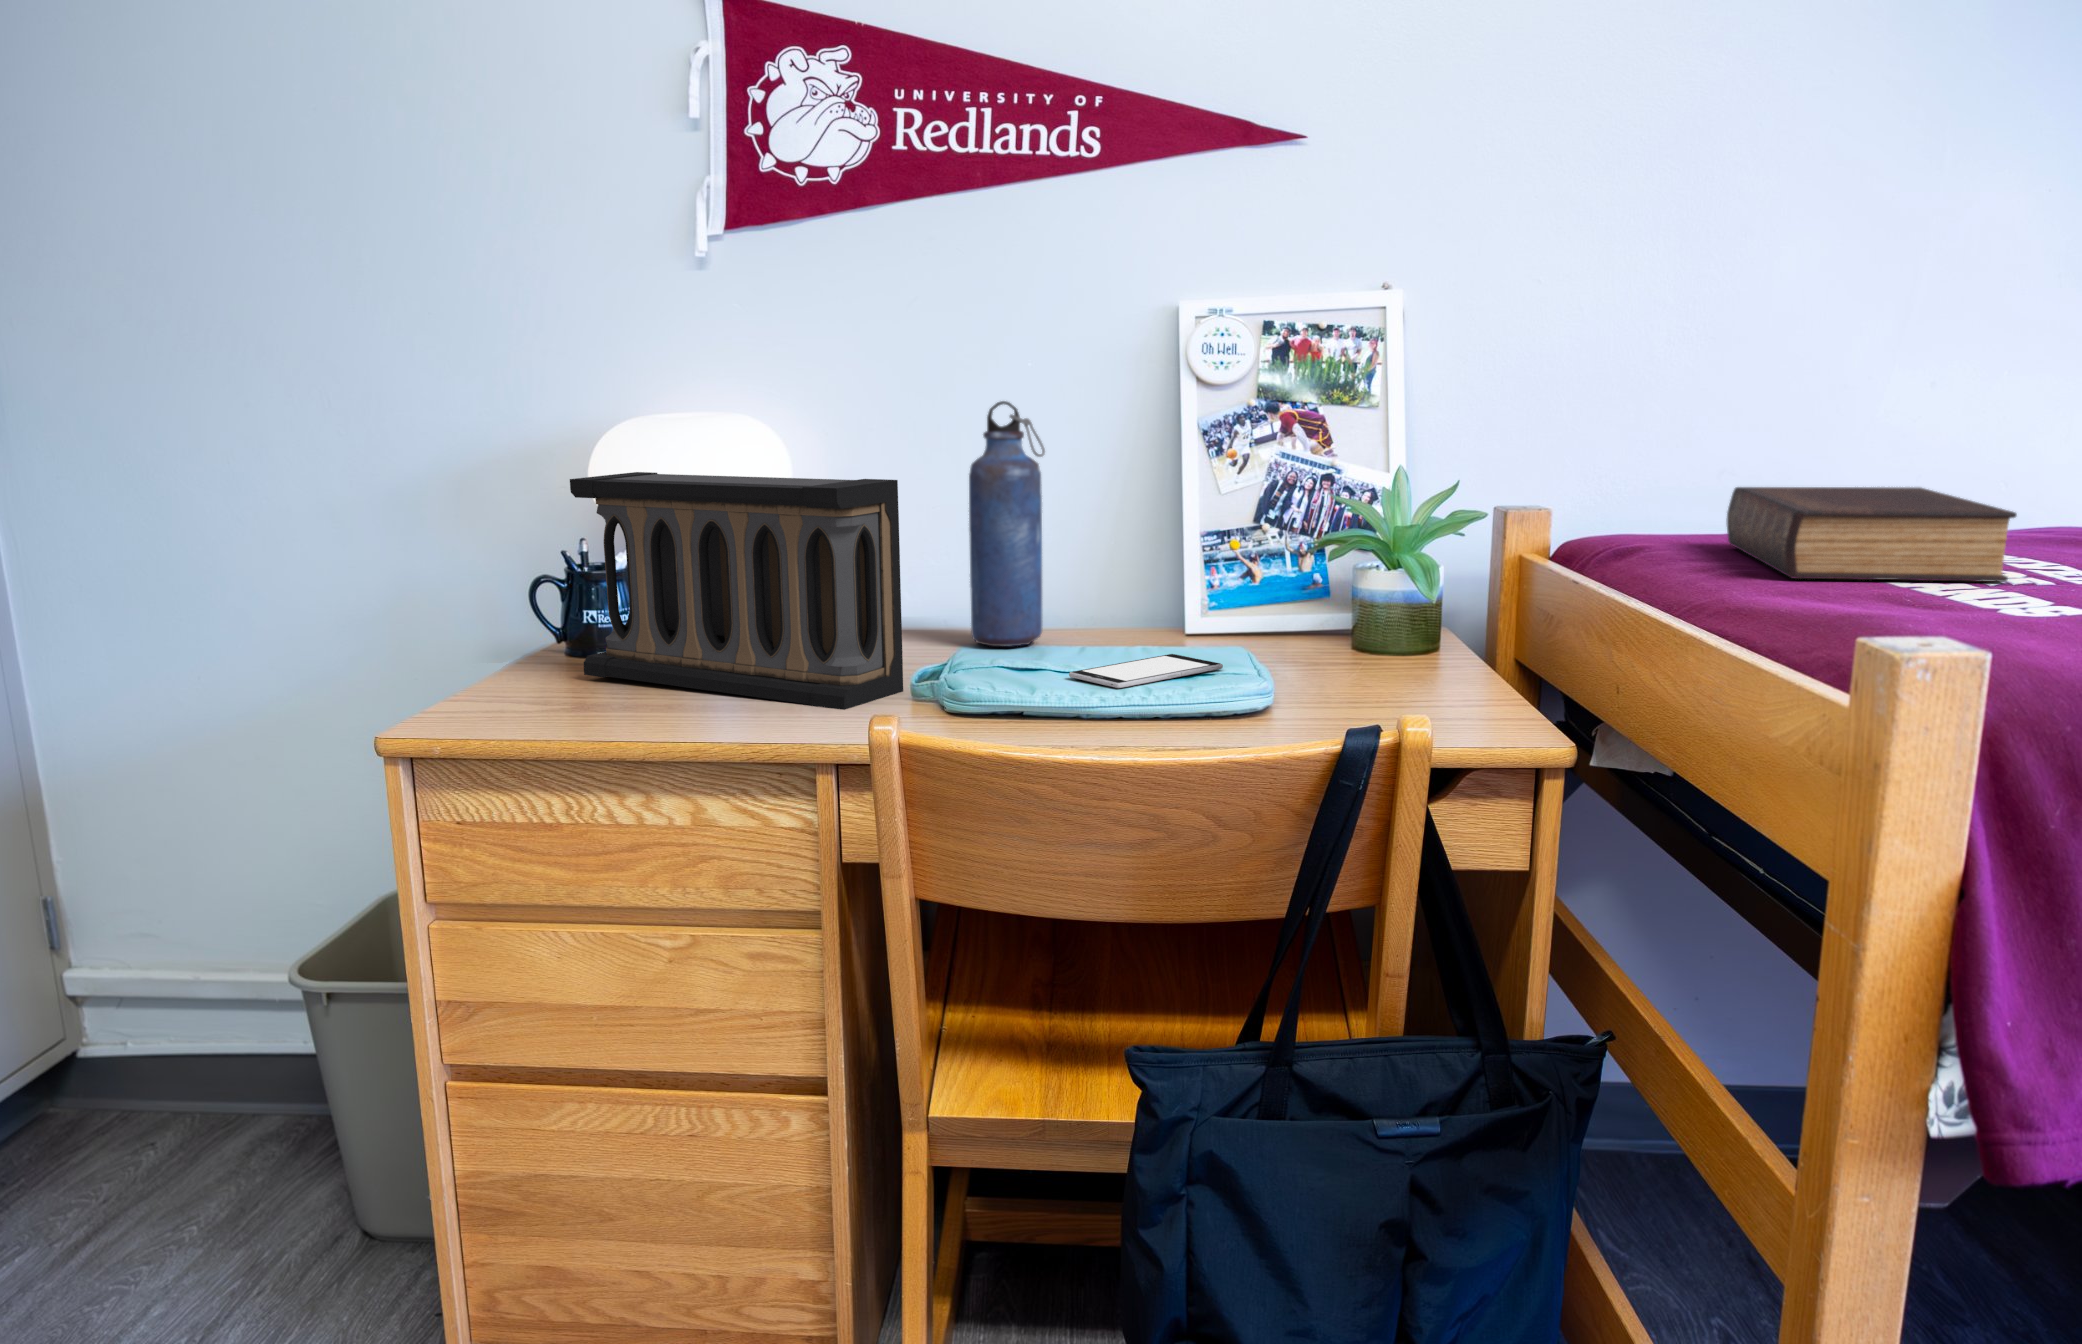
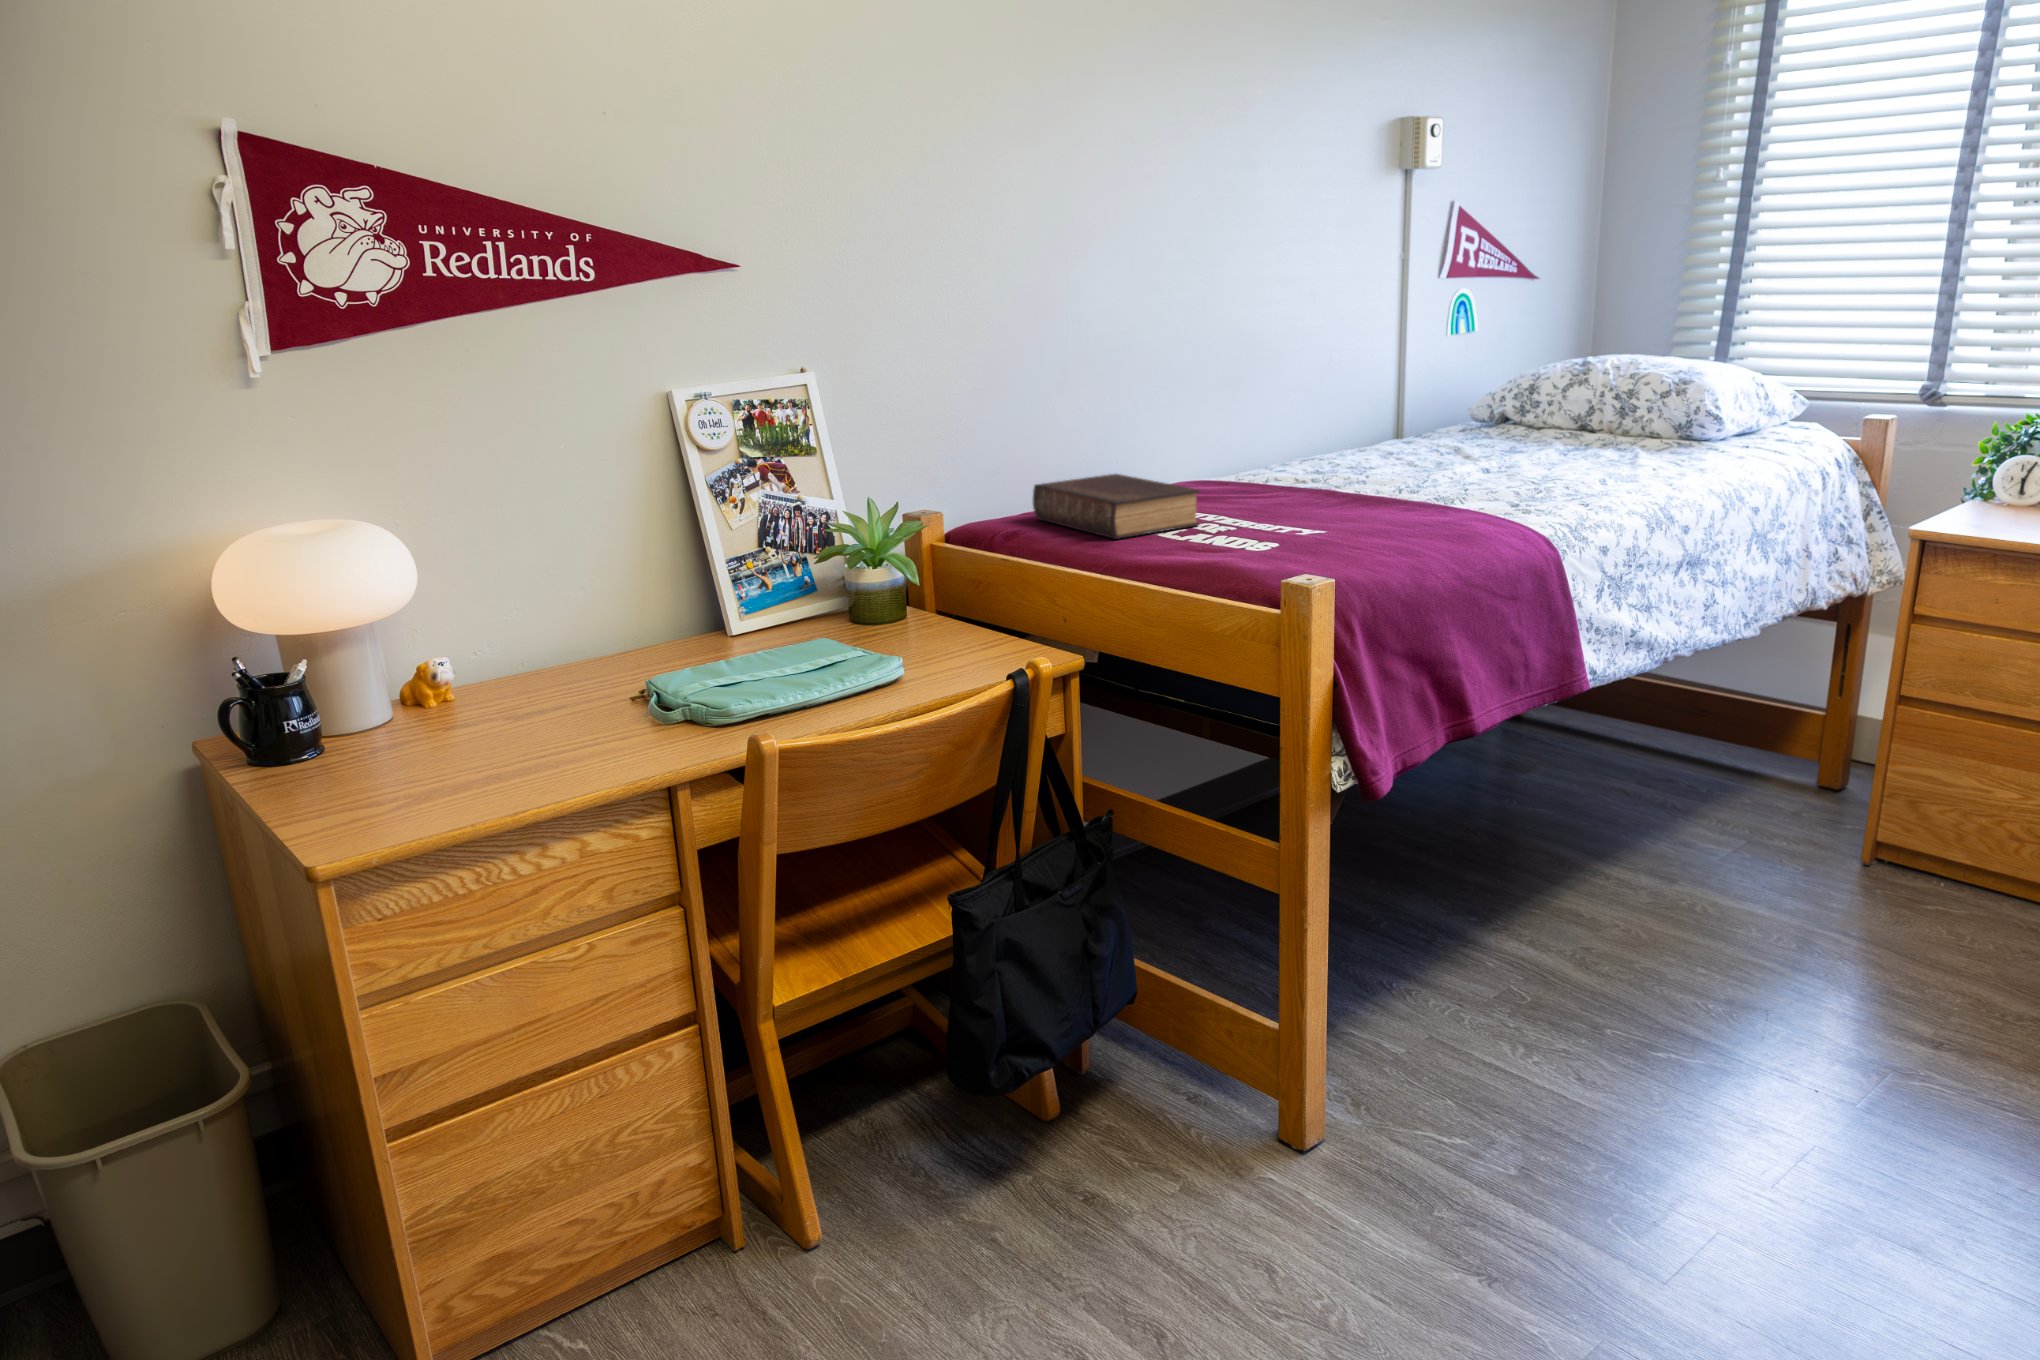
water bottle: present [969,401,1045,647] -> none [564,482,642,673]
speaker: present [570,472,903,710] -> none [300,563,641,776]
smartphone: present [1069,654,1223,688] -> none [733,650,814,682]

